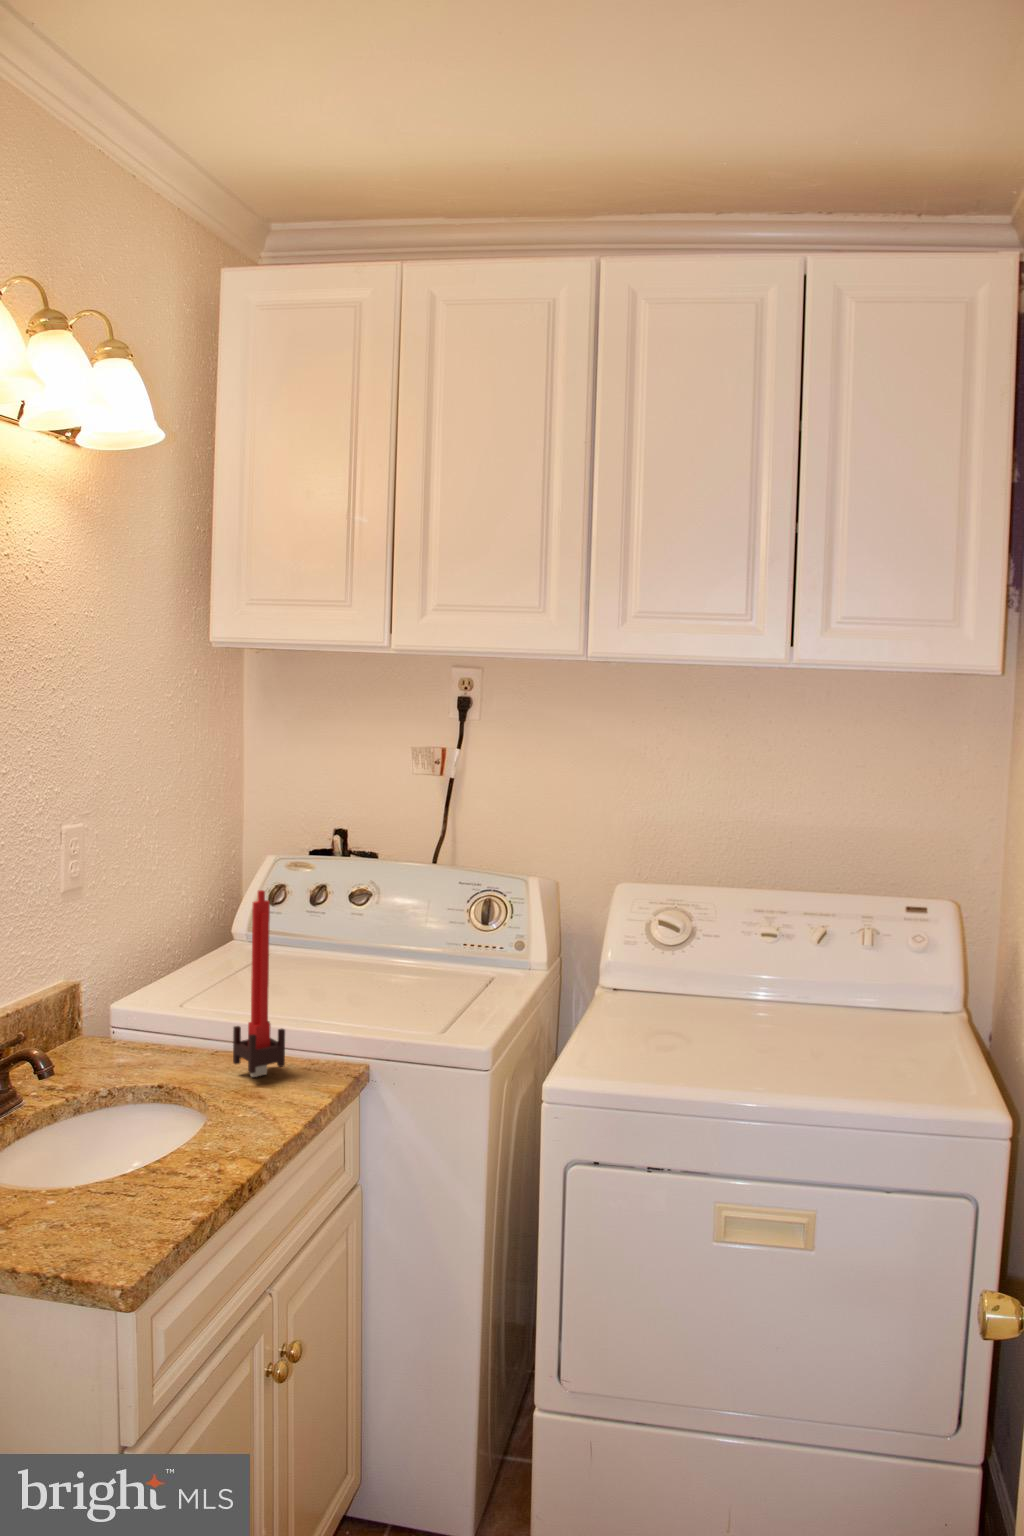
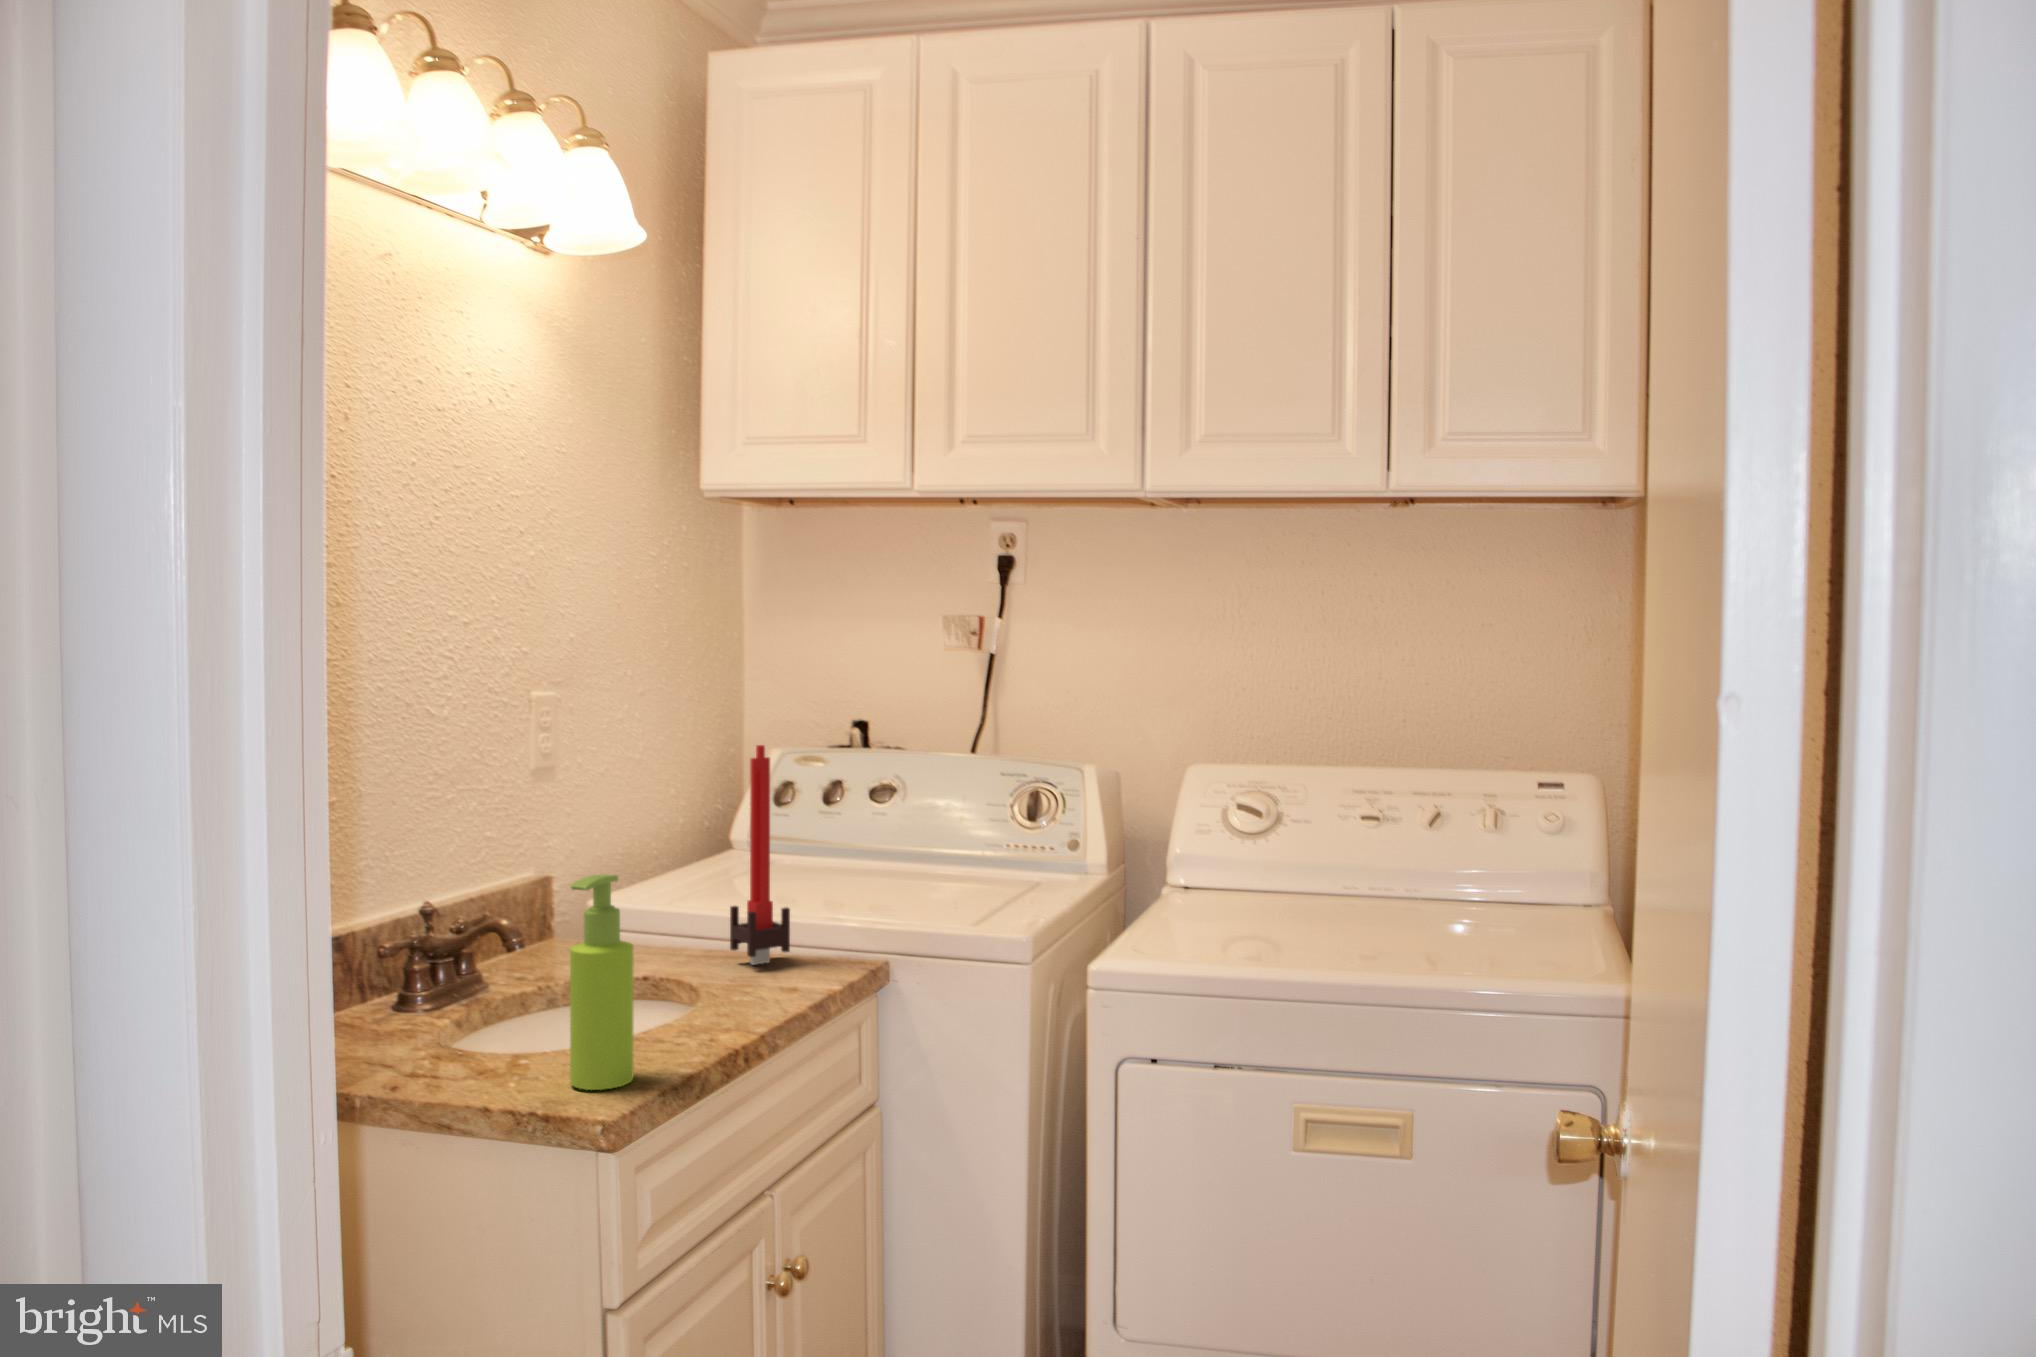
soap dispenser: none [93,1051,151,1245] -> present [570,874,634,1090]

